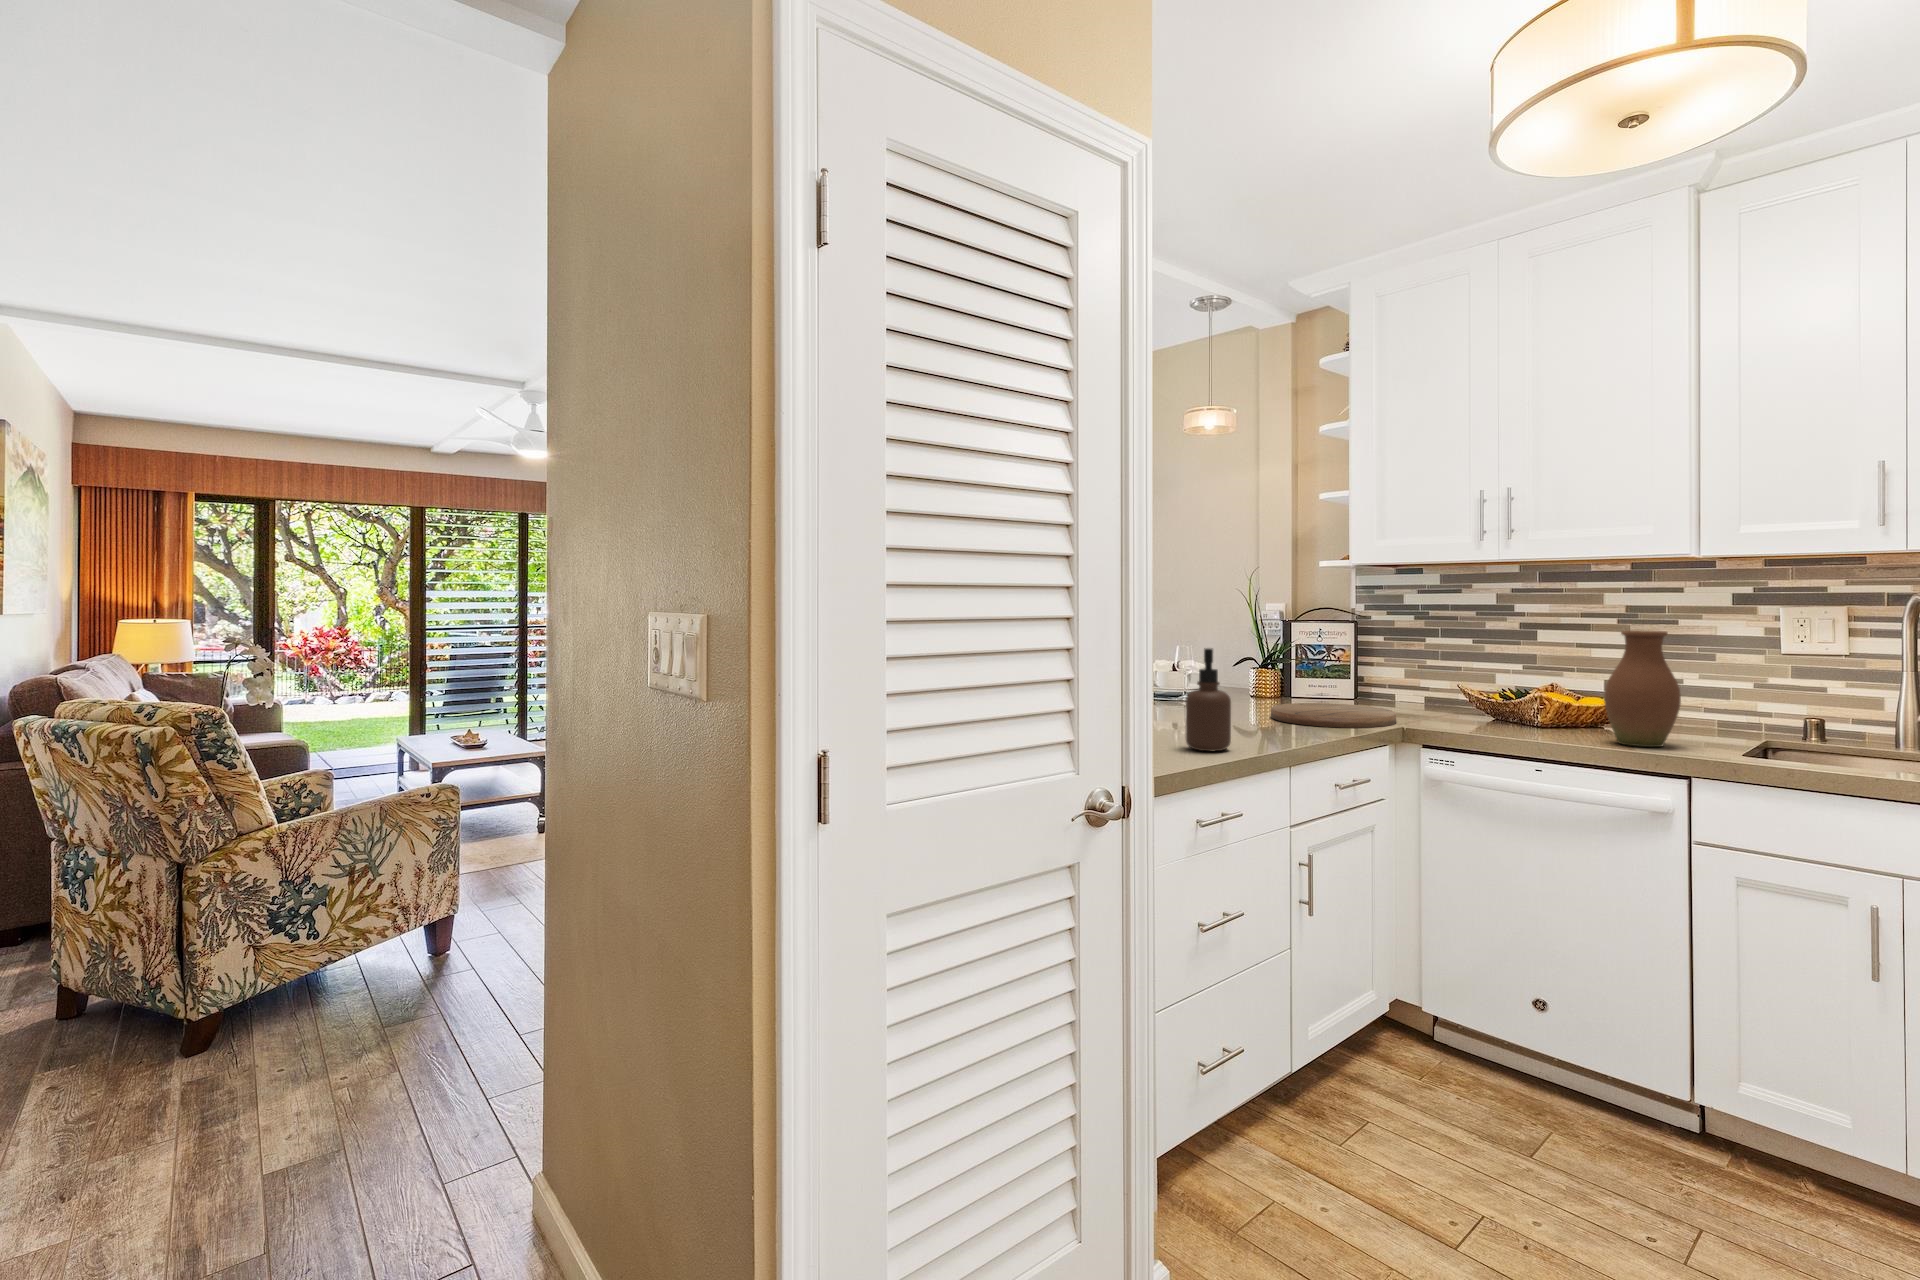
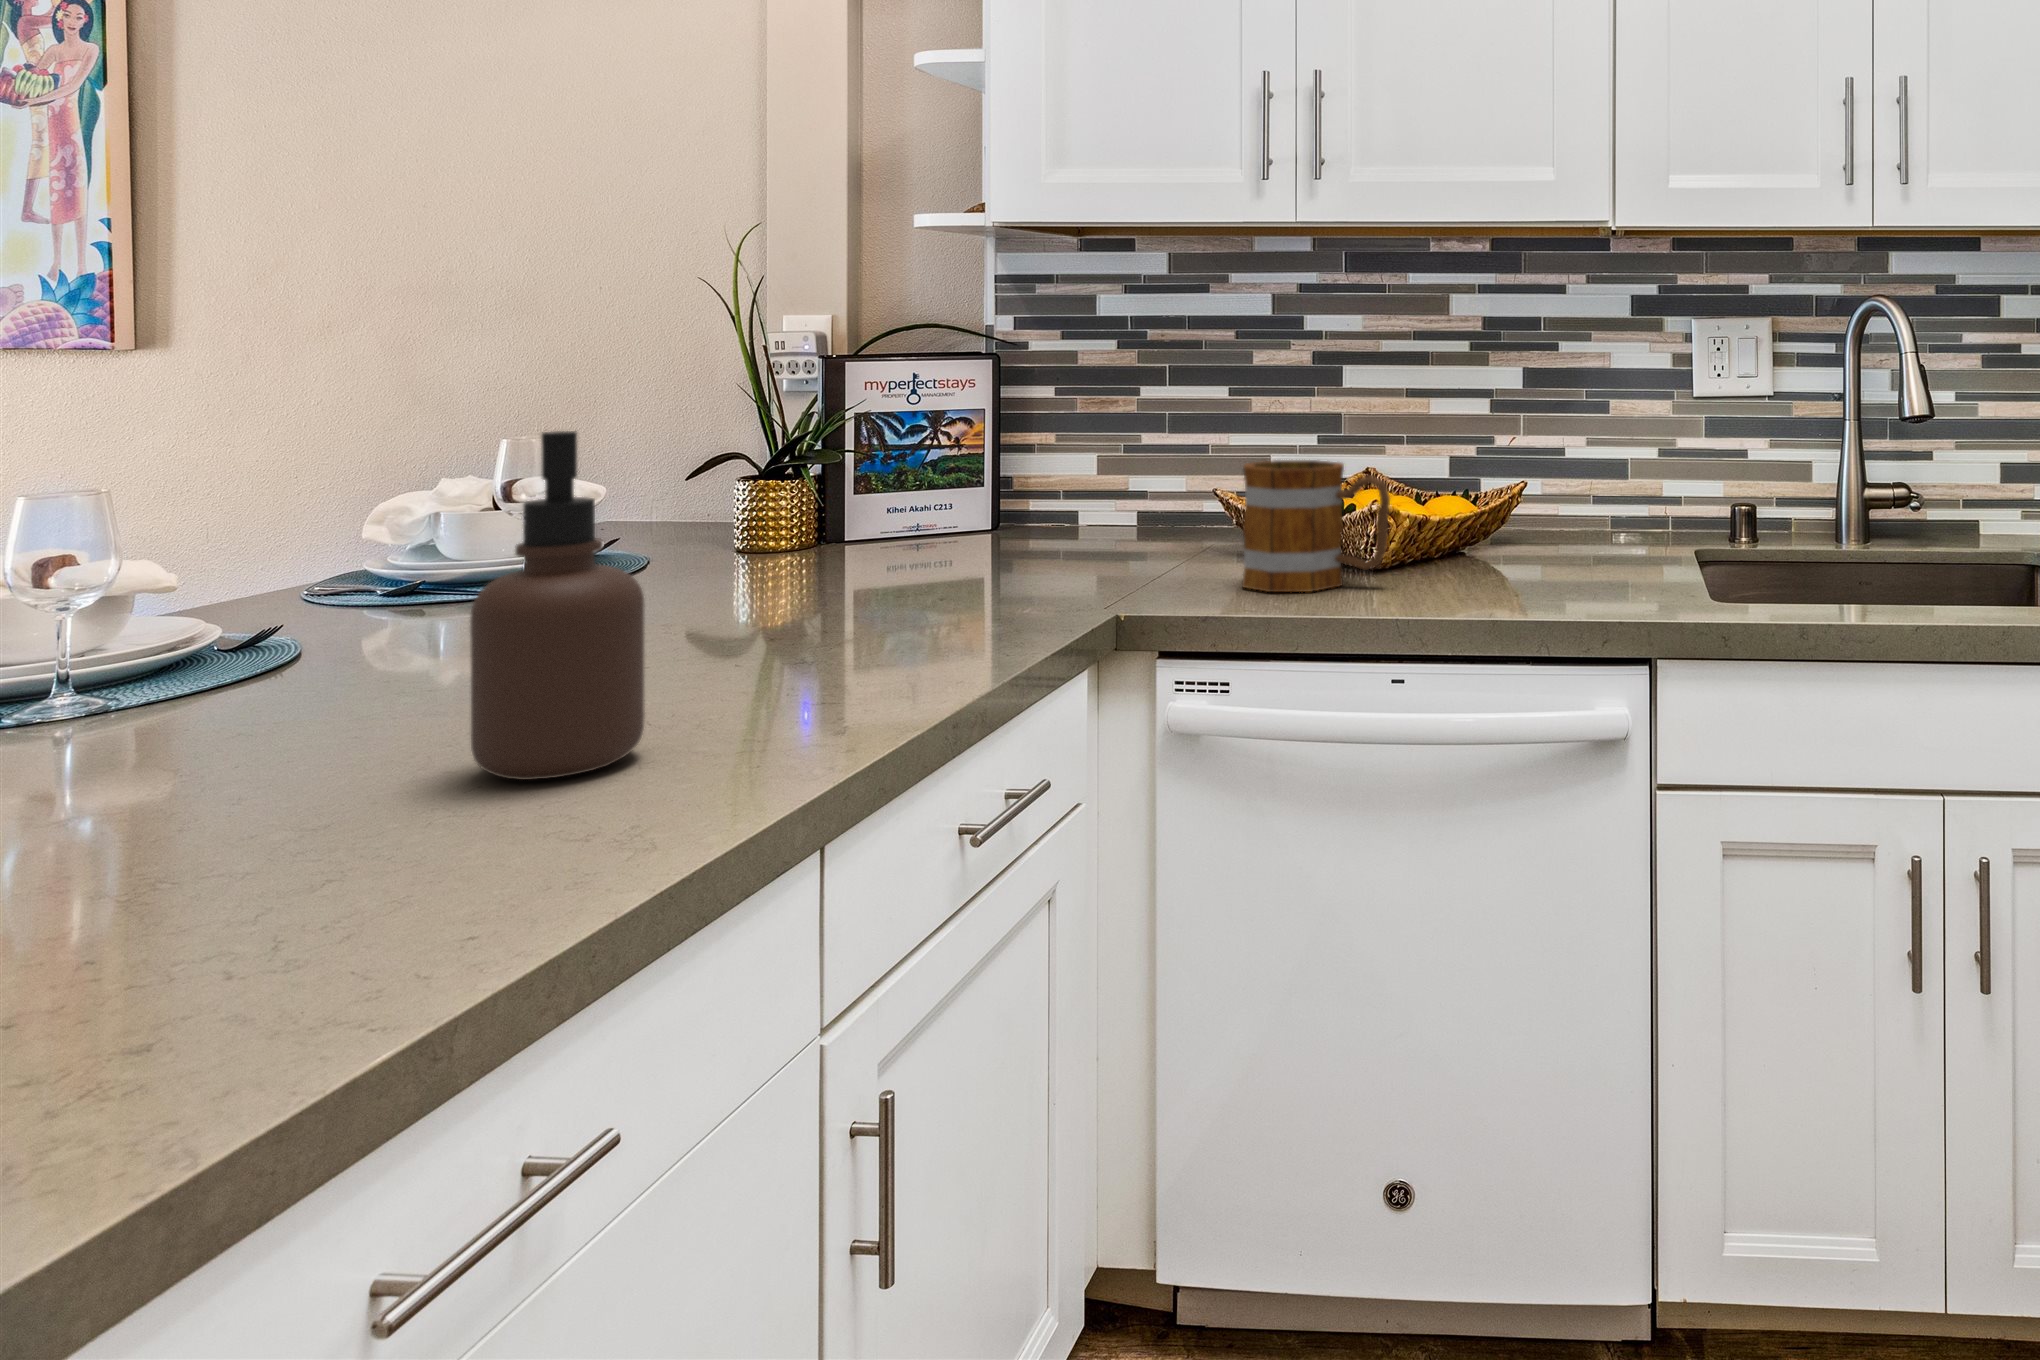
vase: present [1604,630,1681,747] -> none [1492,362,1609,590]
mug: none [1464,674,1544,735] -> present [1242,460,1390,592]
cutting board: present [1271,703,1396,728] -> none [790,546,1097,618]

